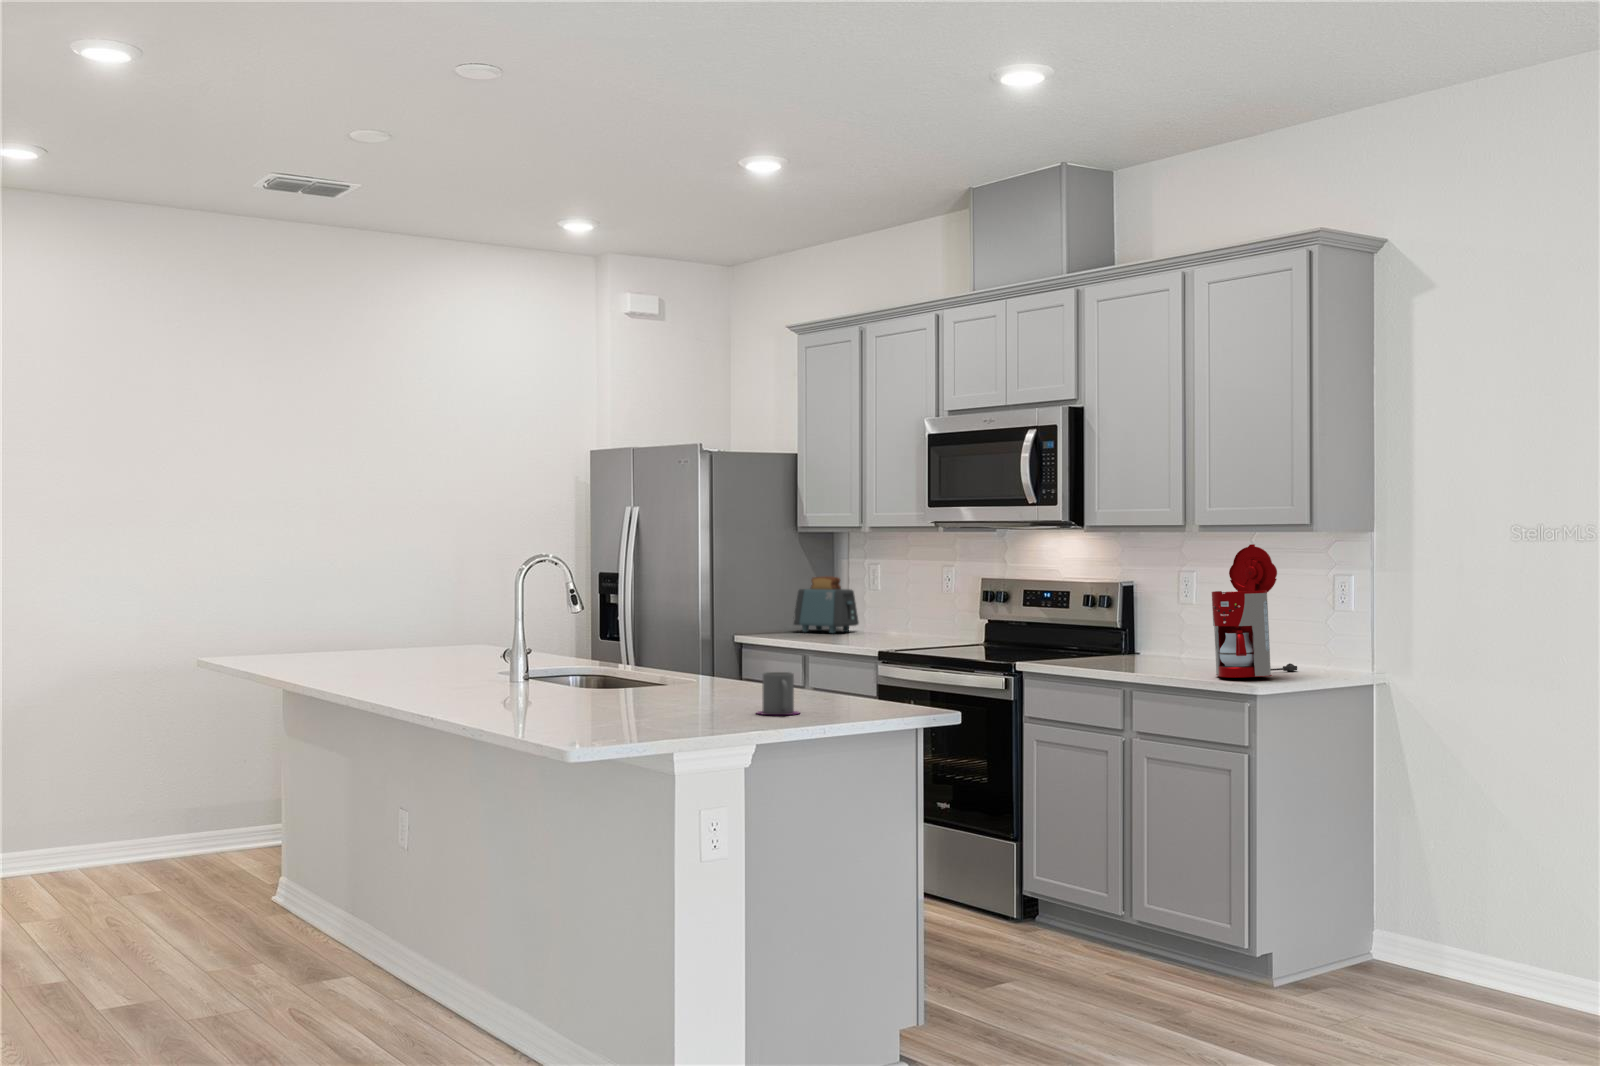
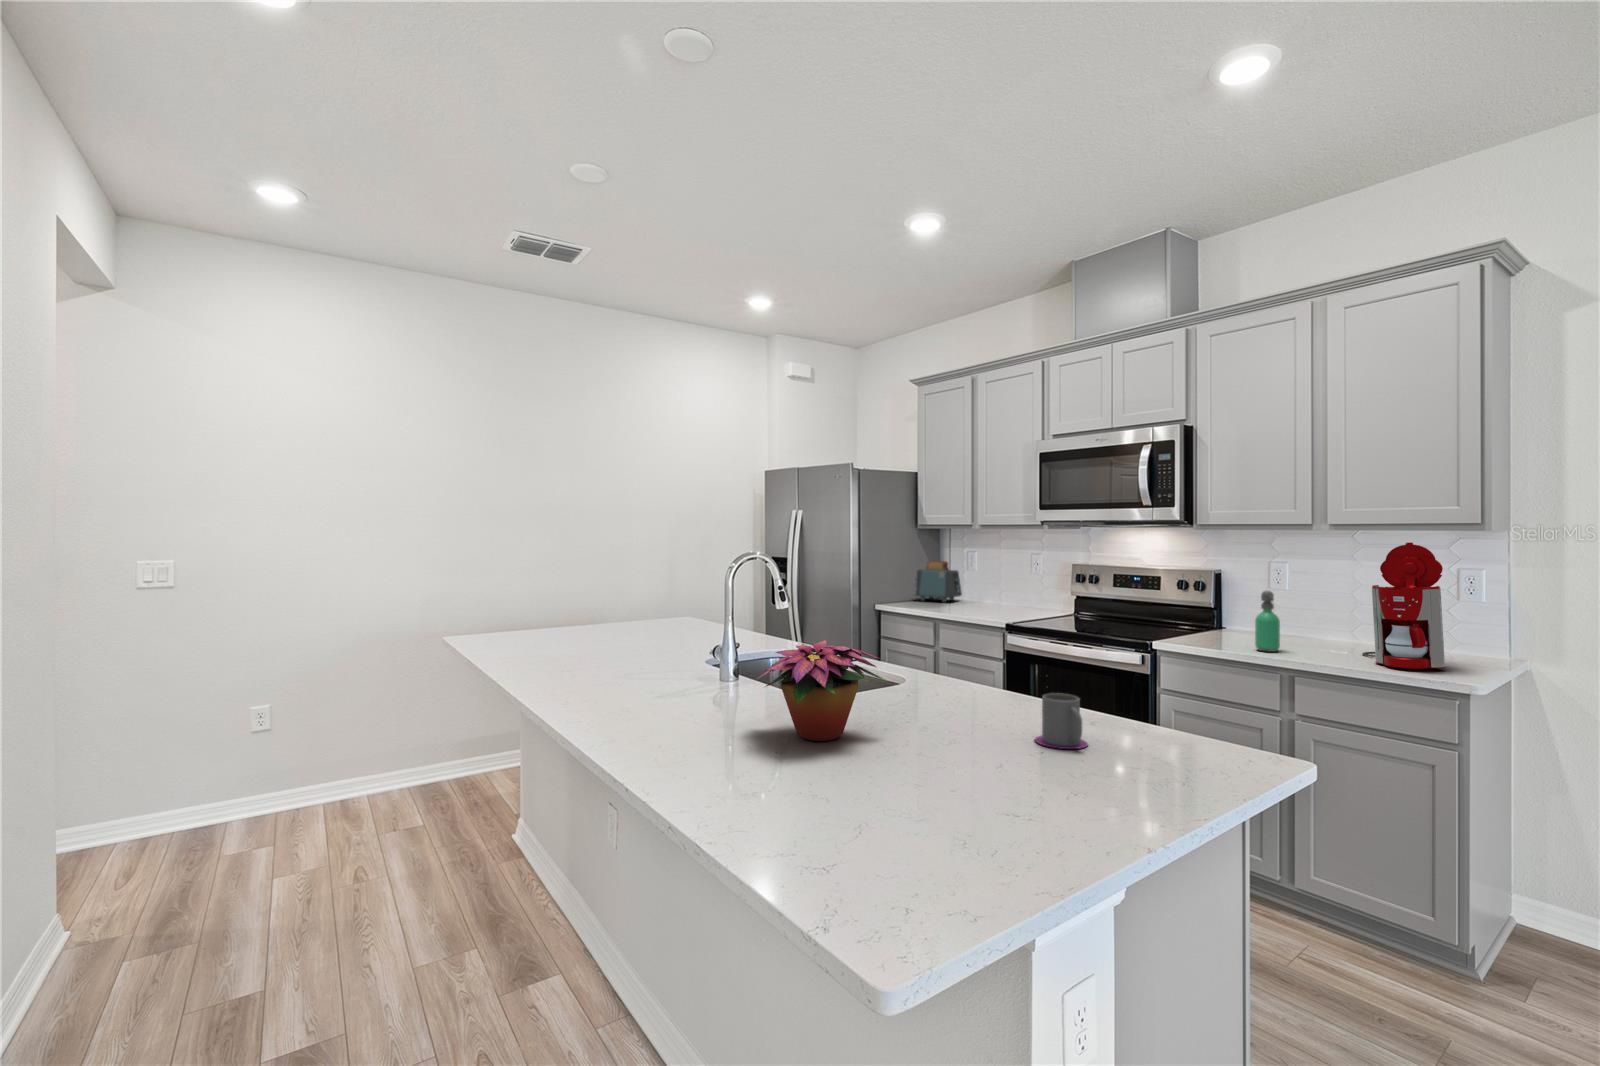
soap dispenser: none [1118,600,1143,669] -> present [1255,590,1280,652]
flower arrangement: none [505,625,635,713] -> present [757,640,887,741]

